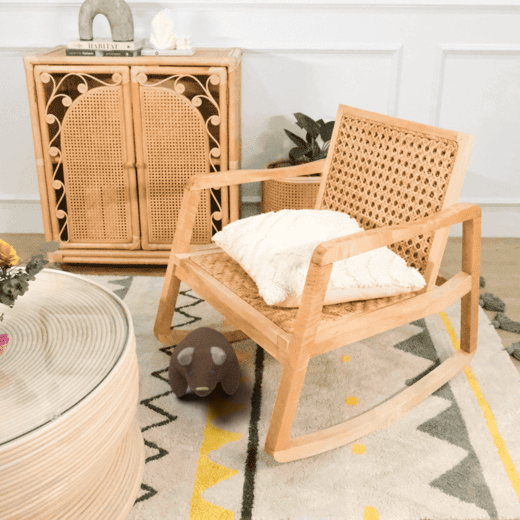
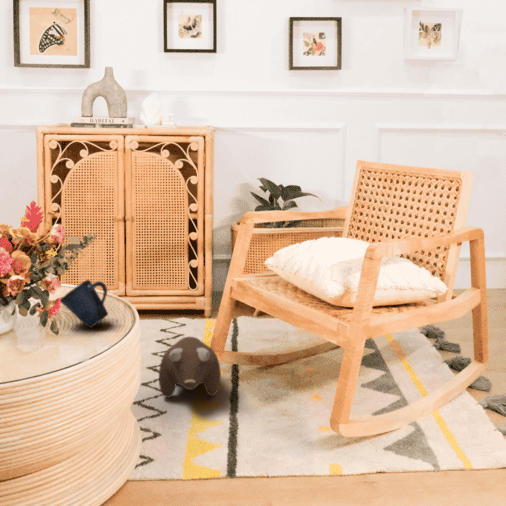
mug: none [31,292,93,353] -> present [60,280,108,328]

